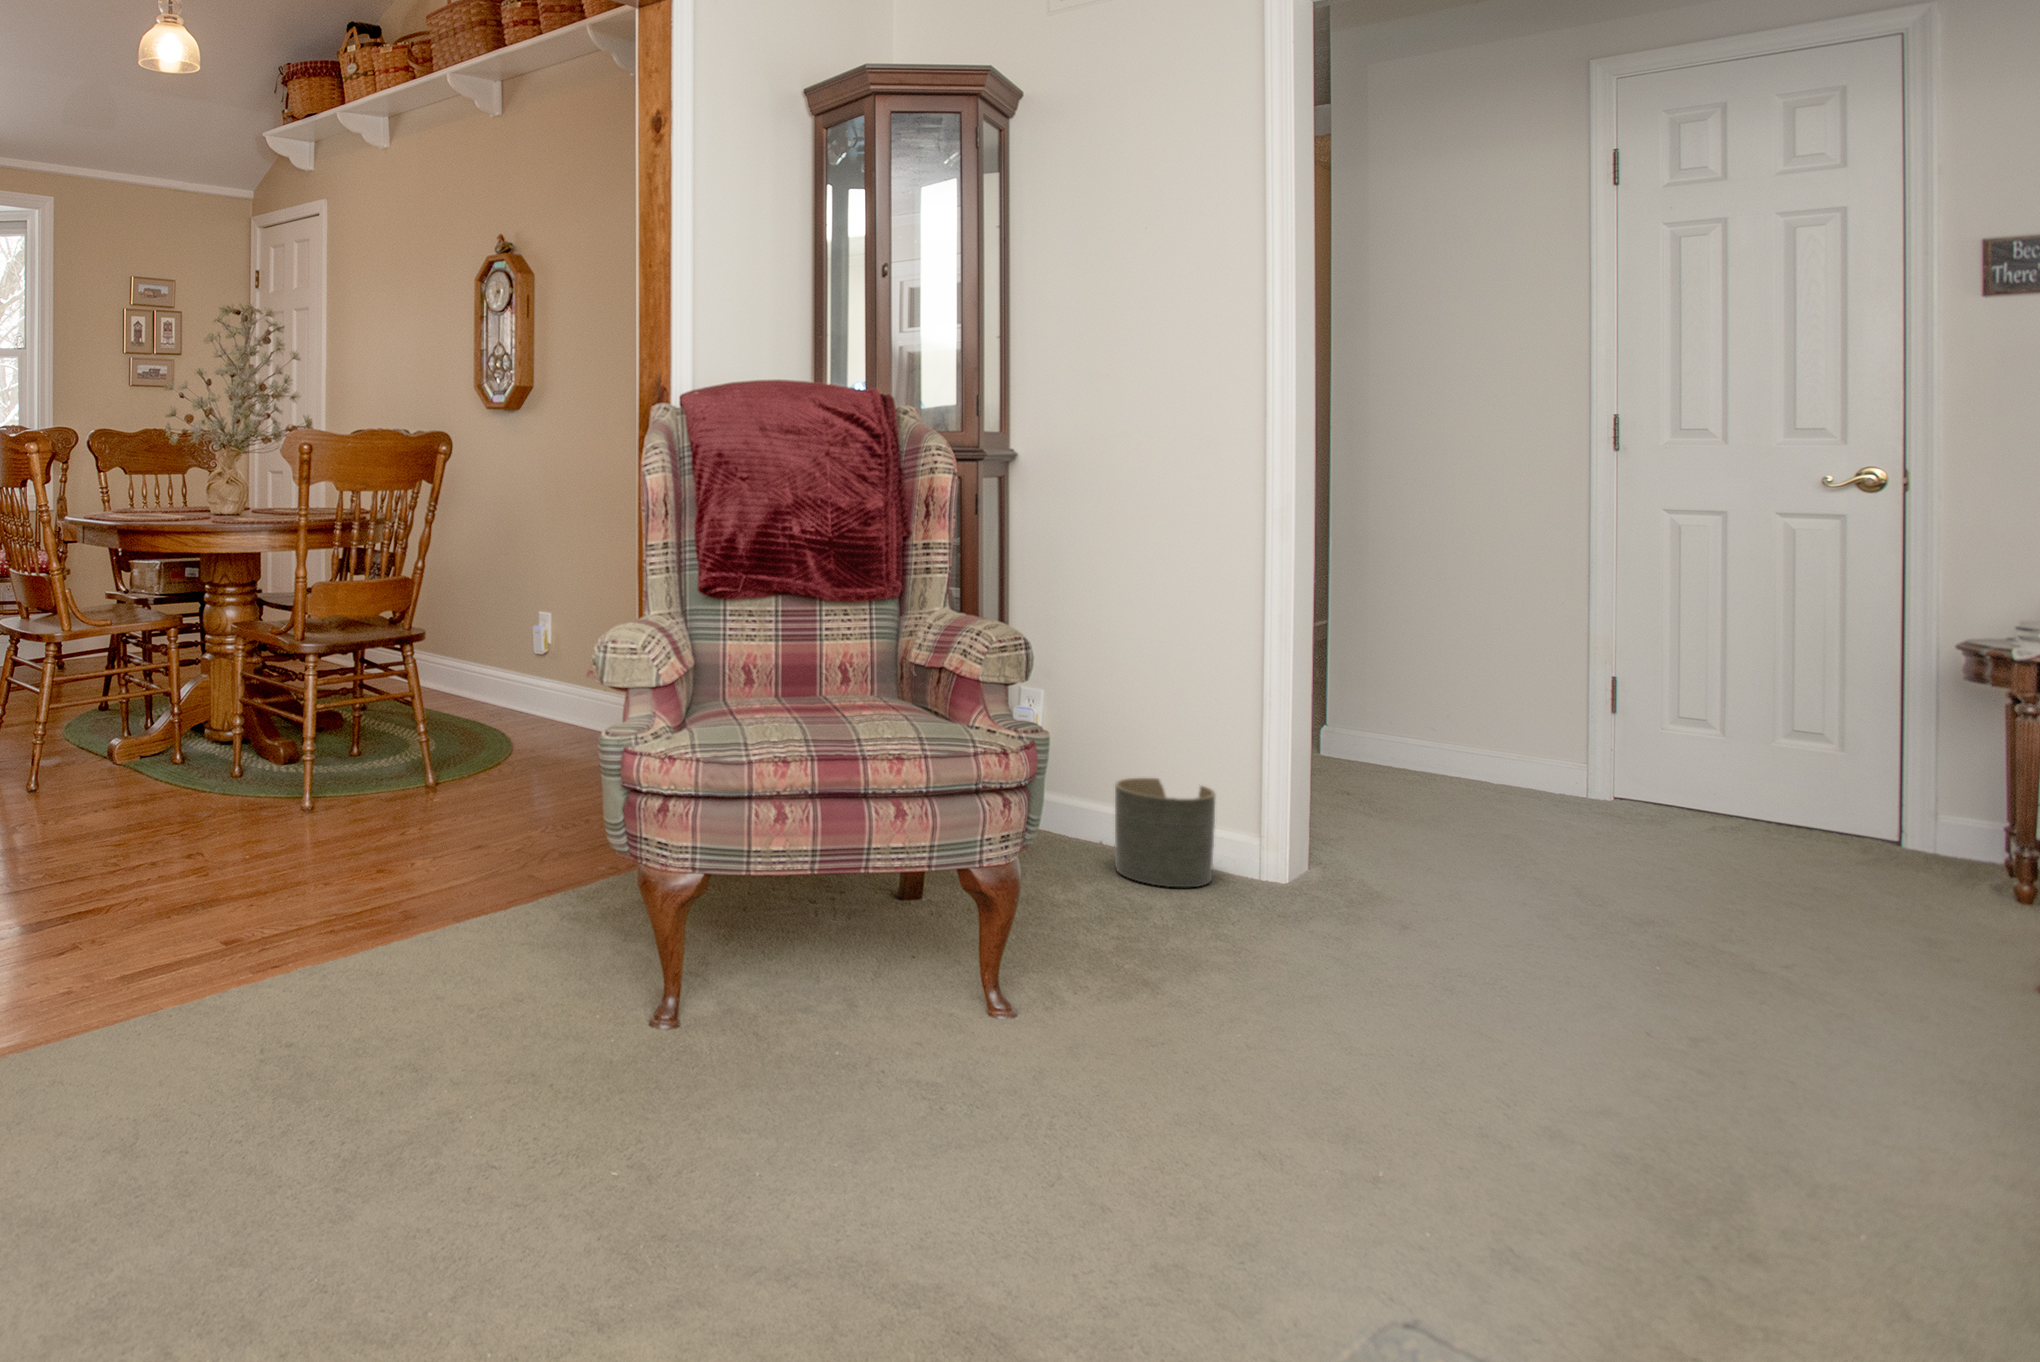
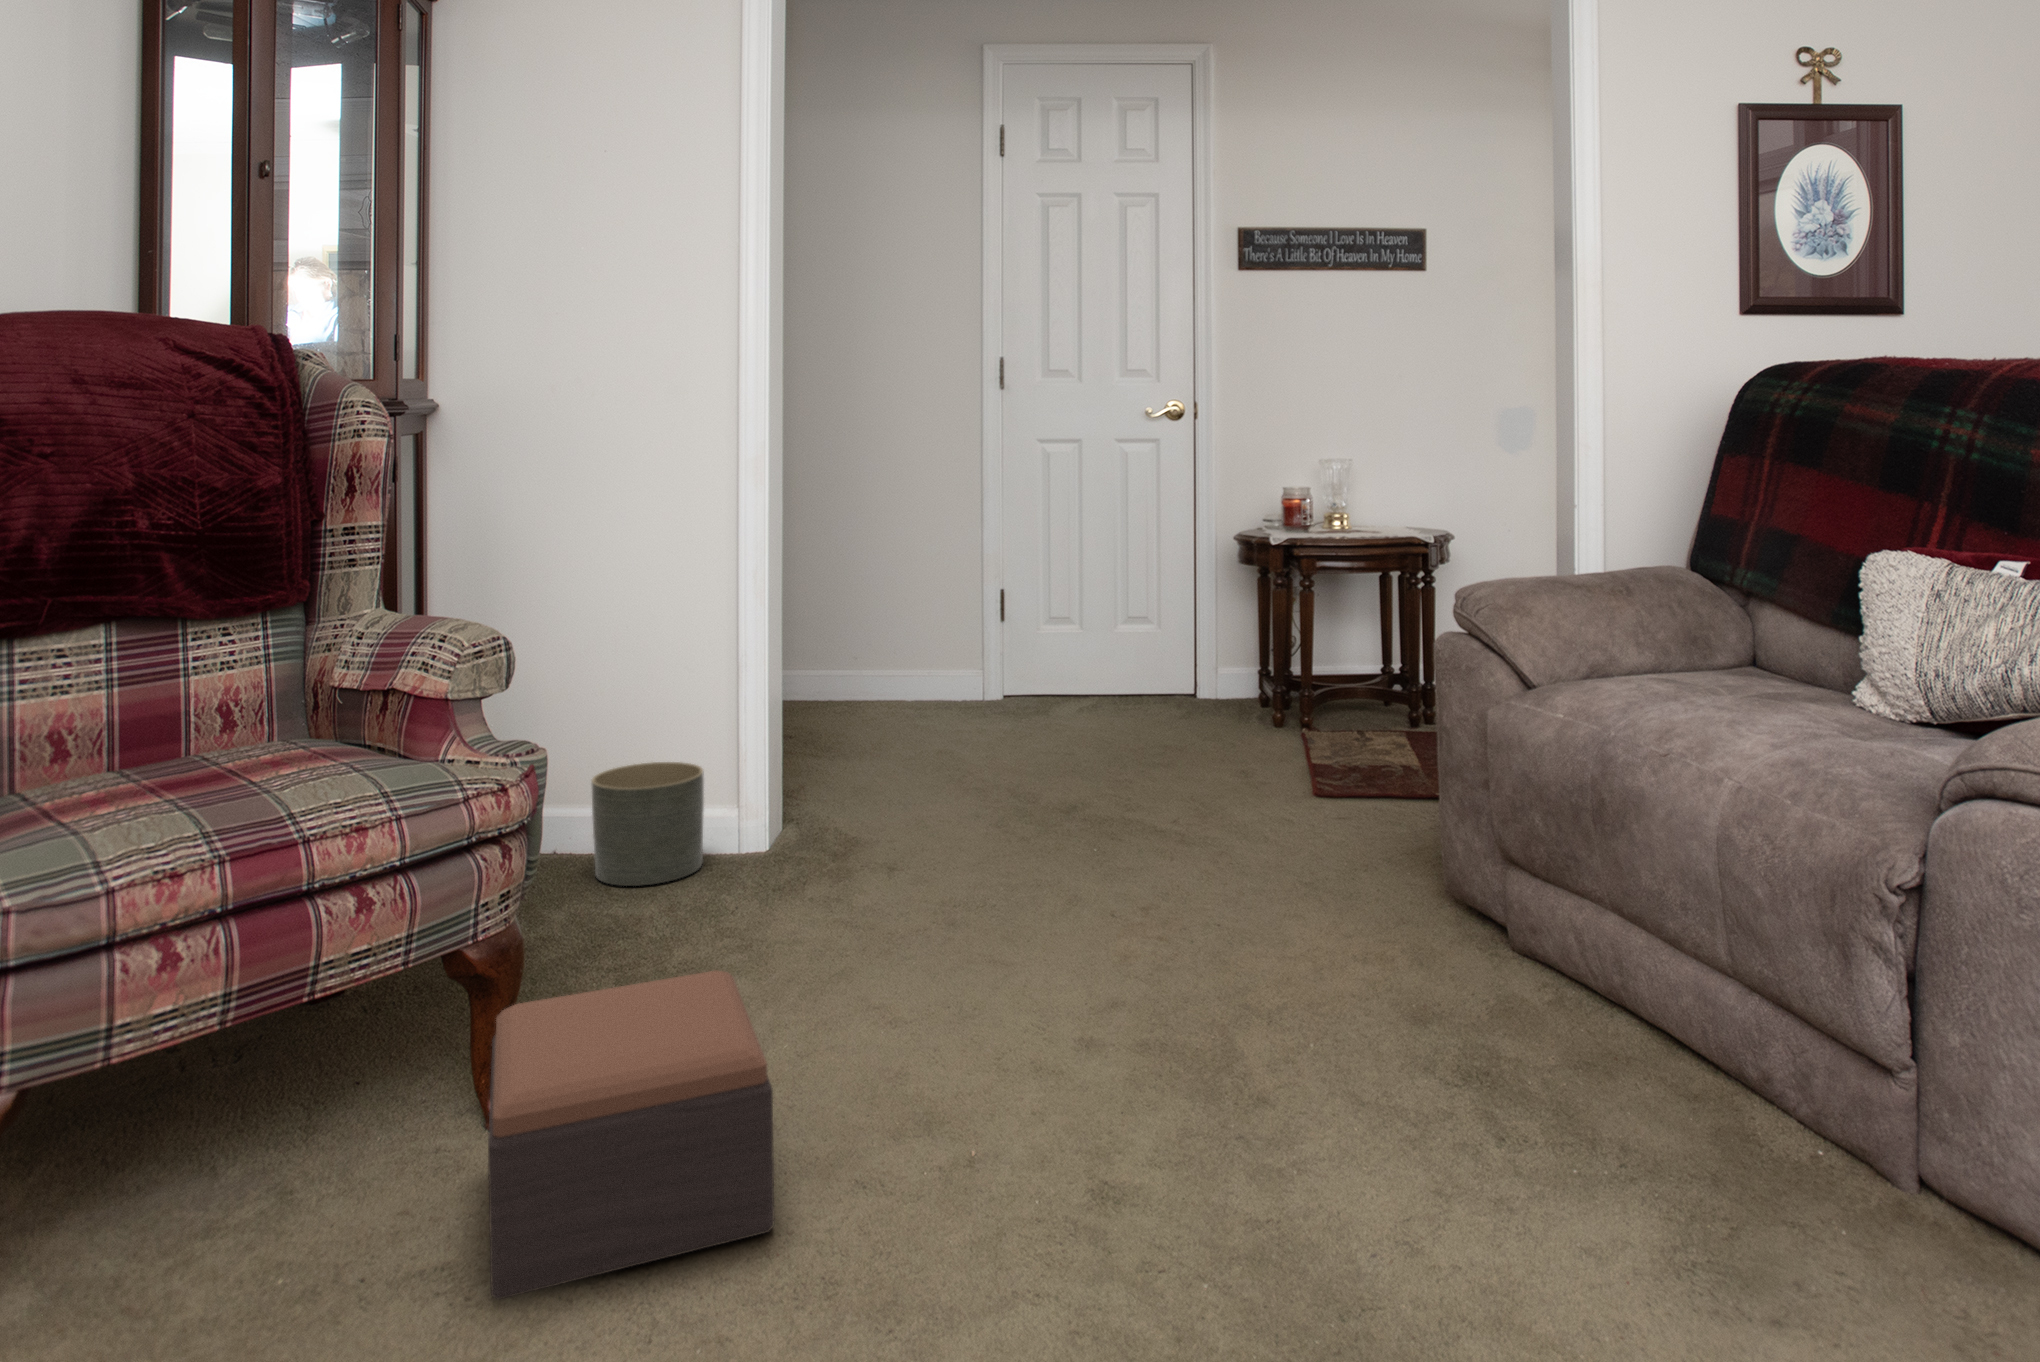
footstool: none [955,920,1183,1169] -> present [488,971,774,1300]

